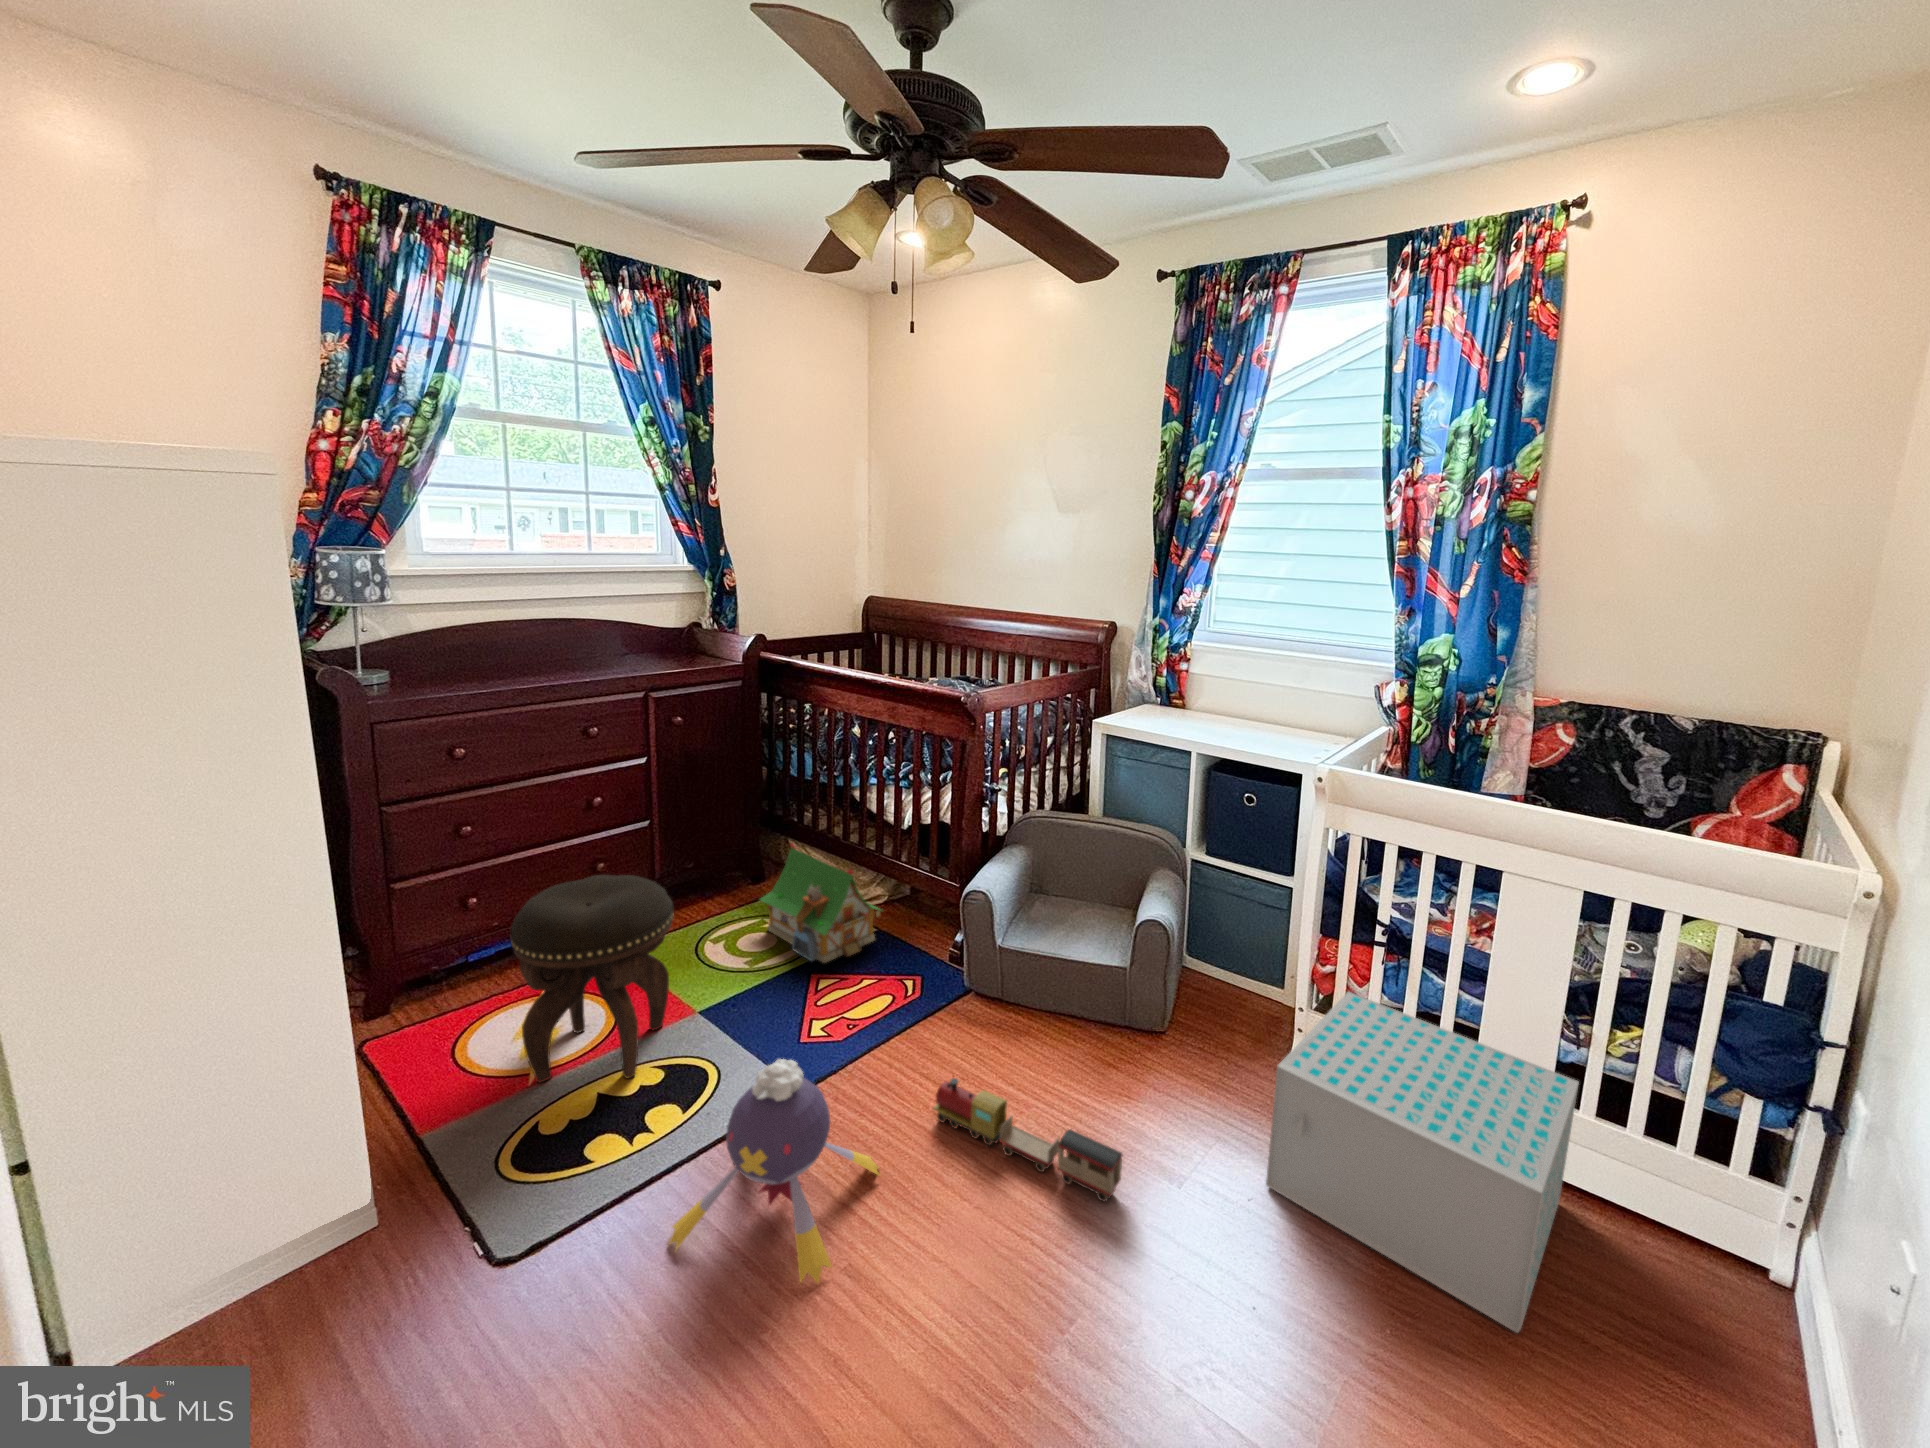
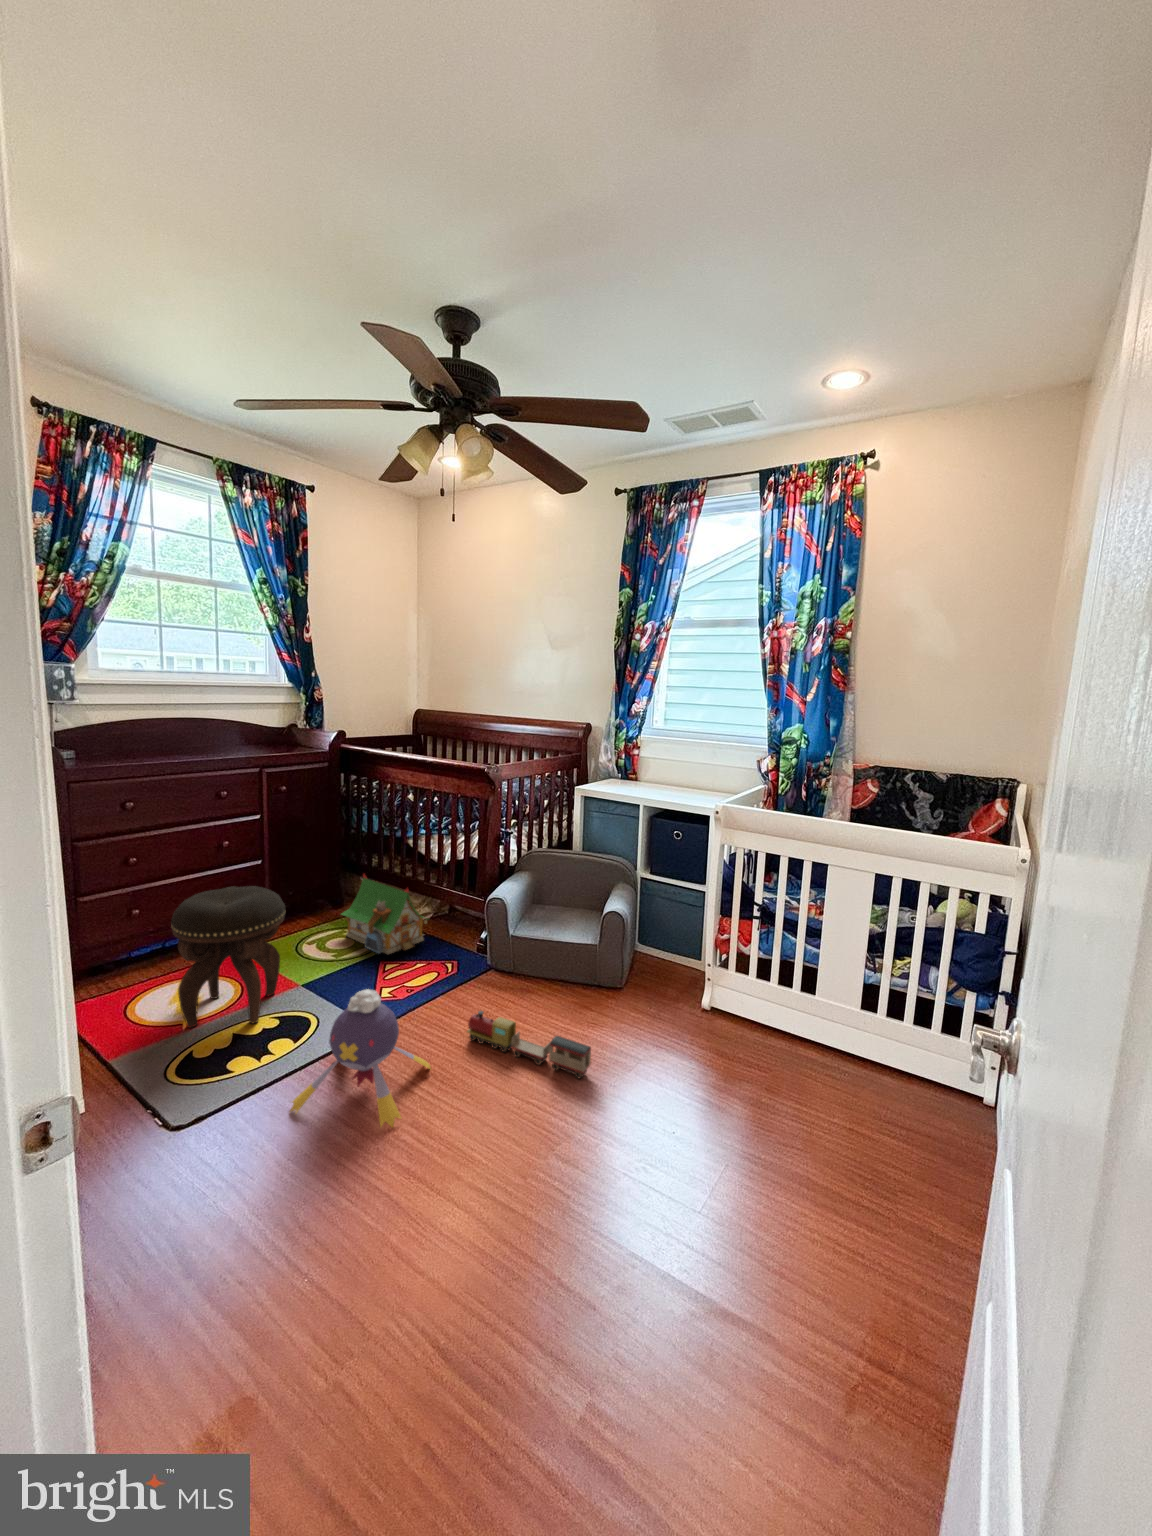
storage box: present [1266,992,1579,1333] -> none [683,948,872,1133]

